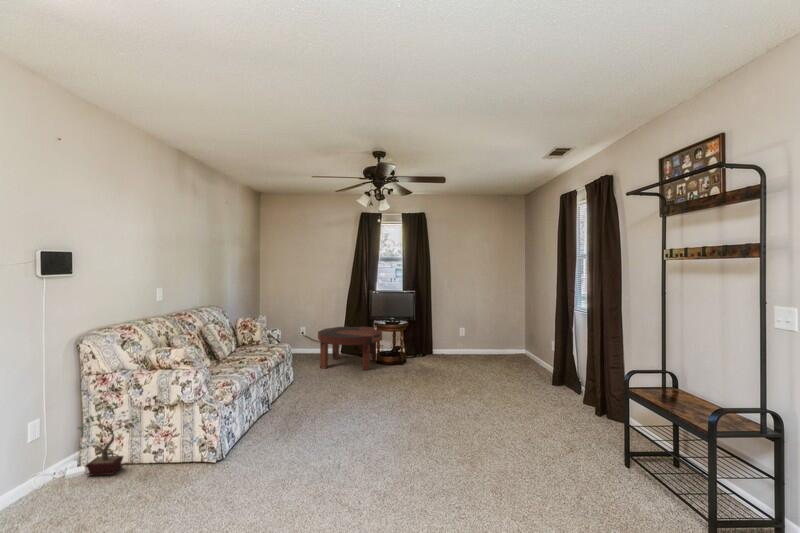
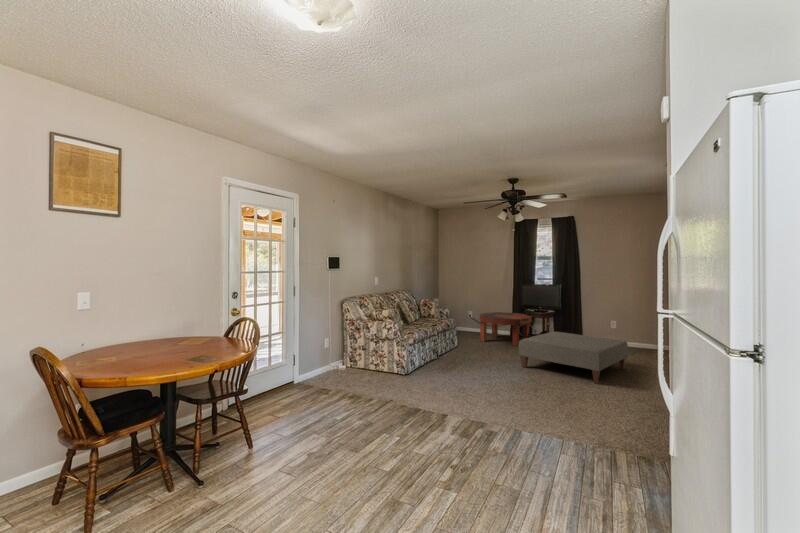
ottoman: none [385,350,497,419] -> present [518,332,628,384]
potted plant: present [78,402,140,475] -> none [342,334,370,372]

